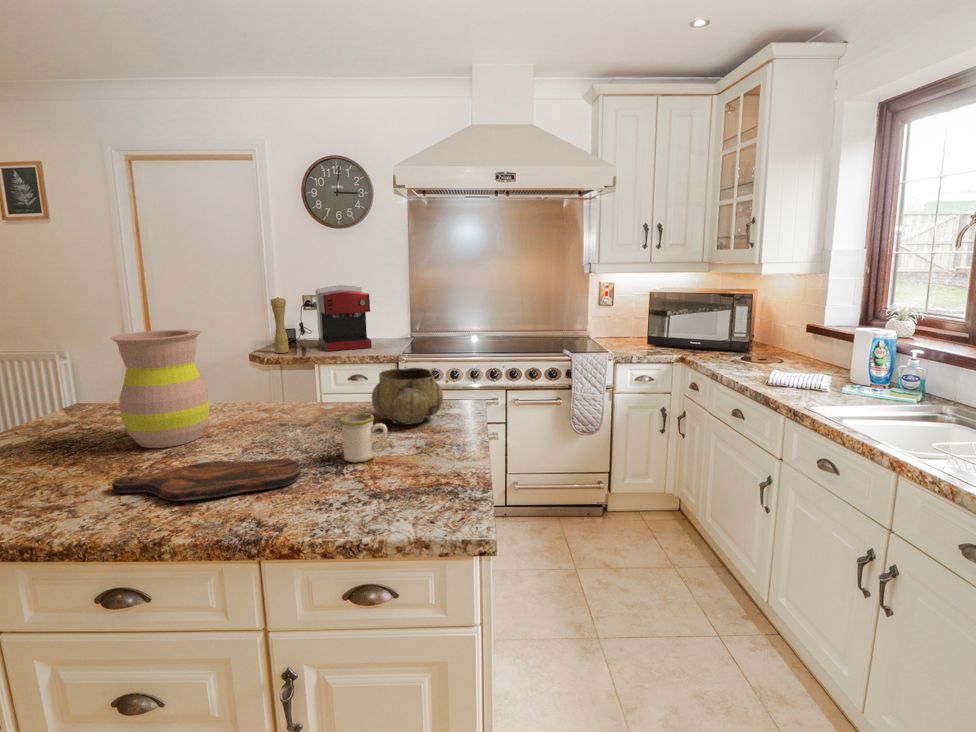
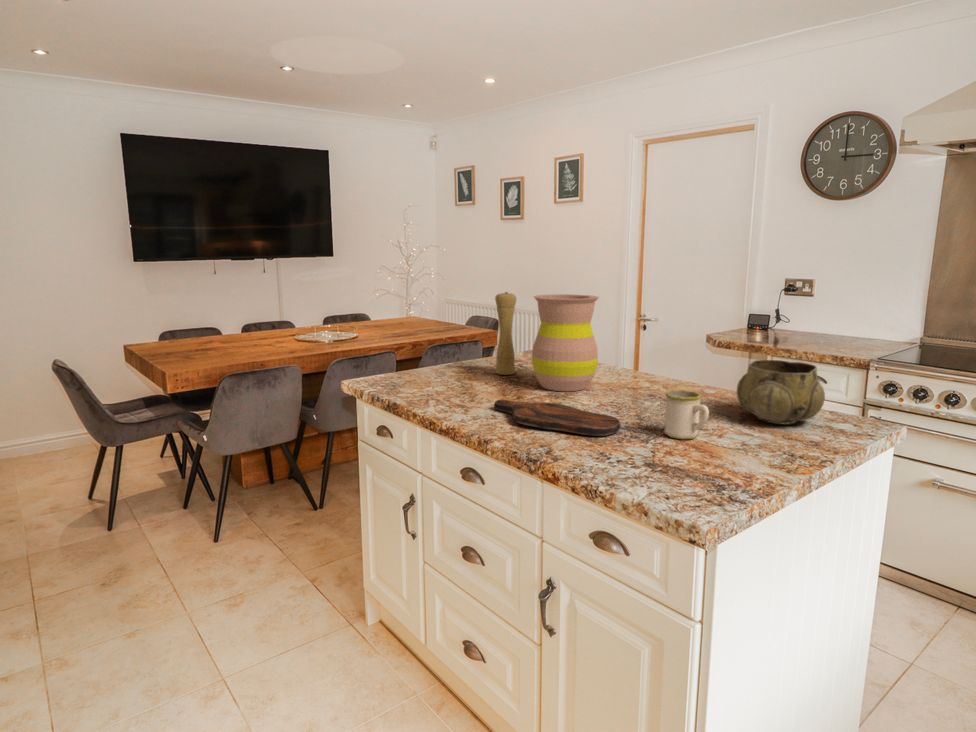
coffee maker: present [316,285,372,351] -> none [790,268,856,347]
pepper mill: present [271,297,289,353] -> present [495,292,516,375]

